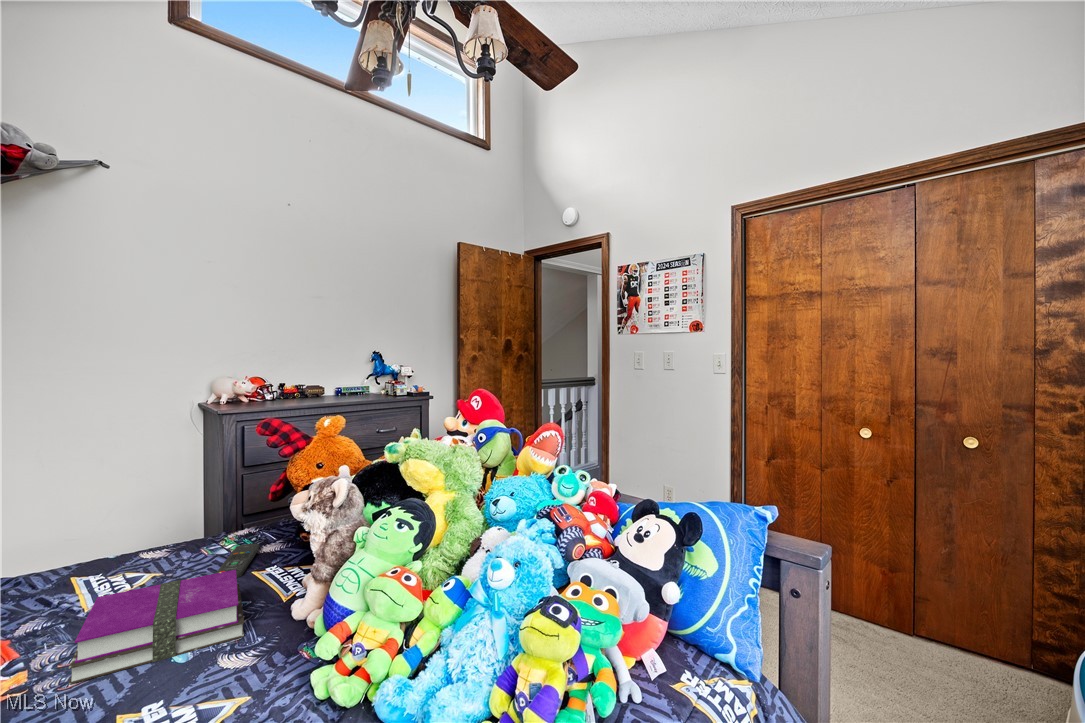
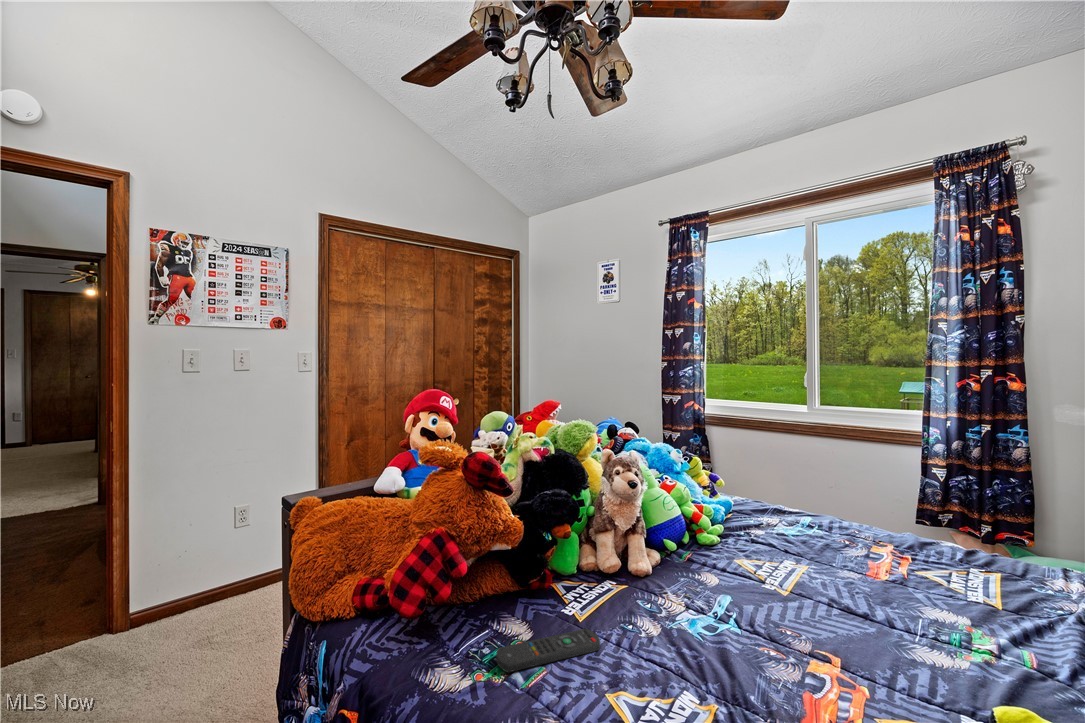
notebook: present [68,570,244,685] -> none [632,561,792,669]

